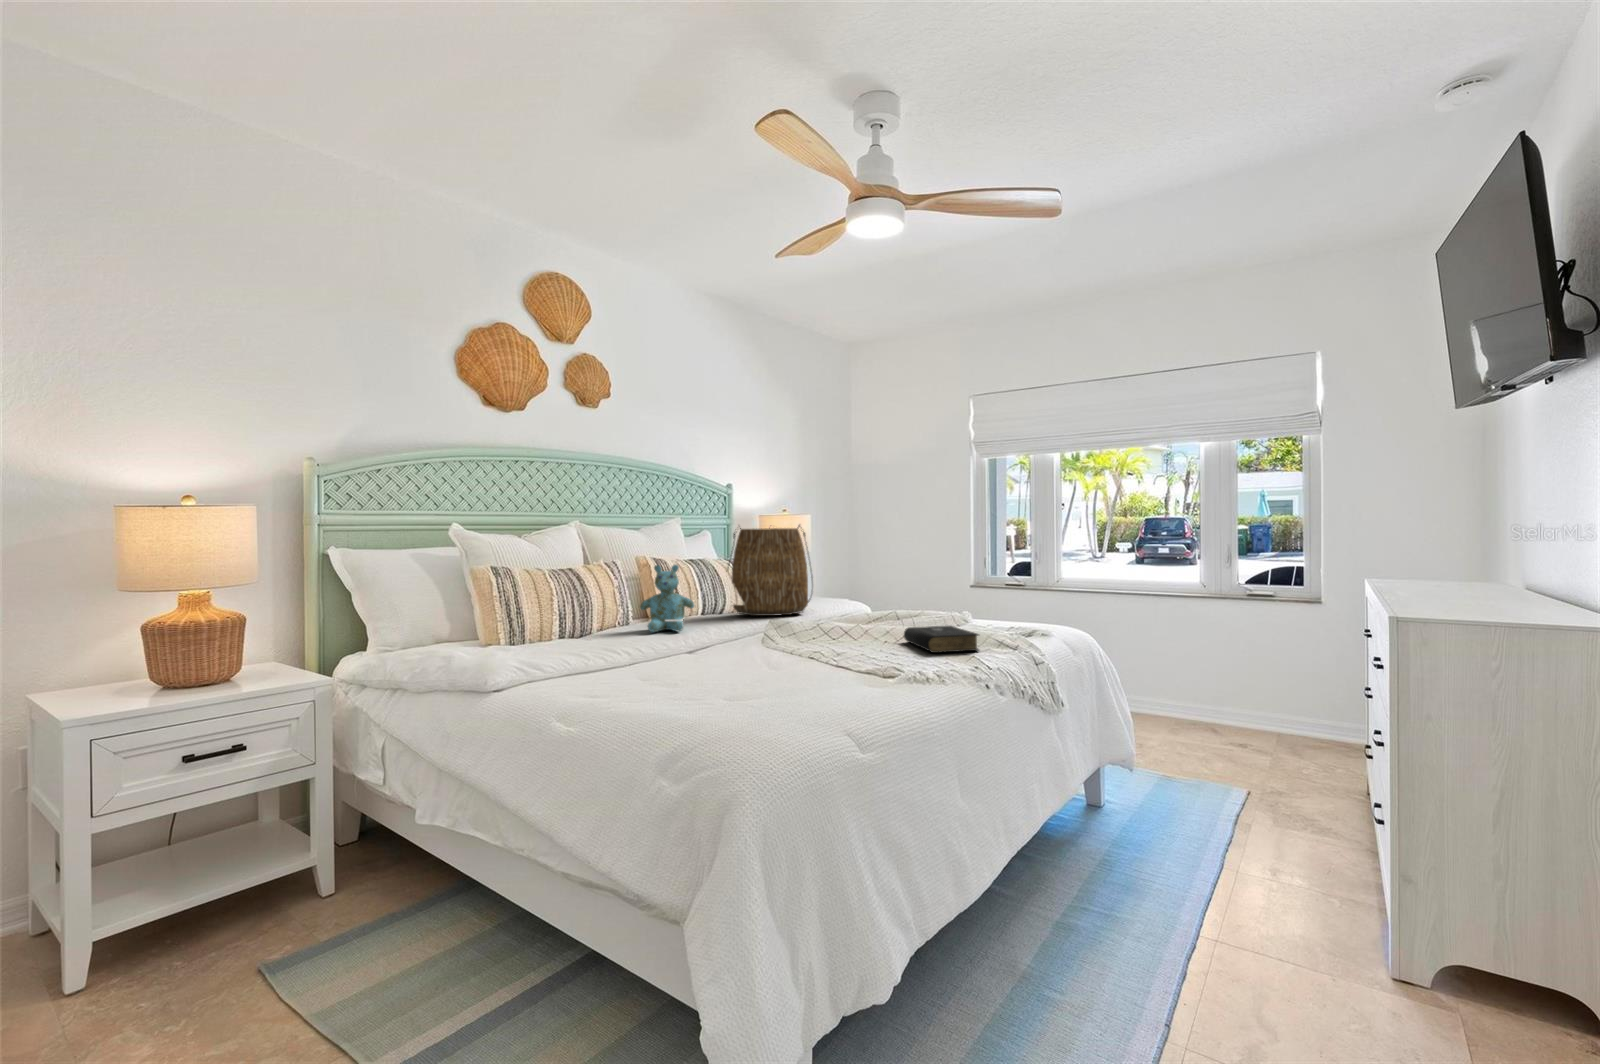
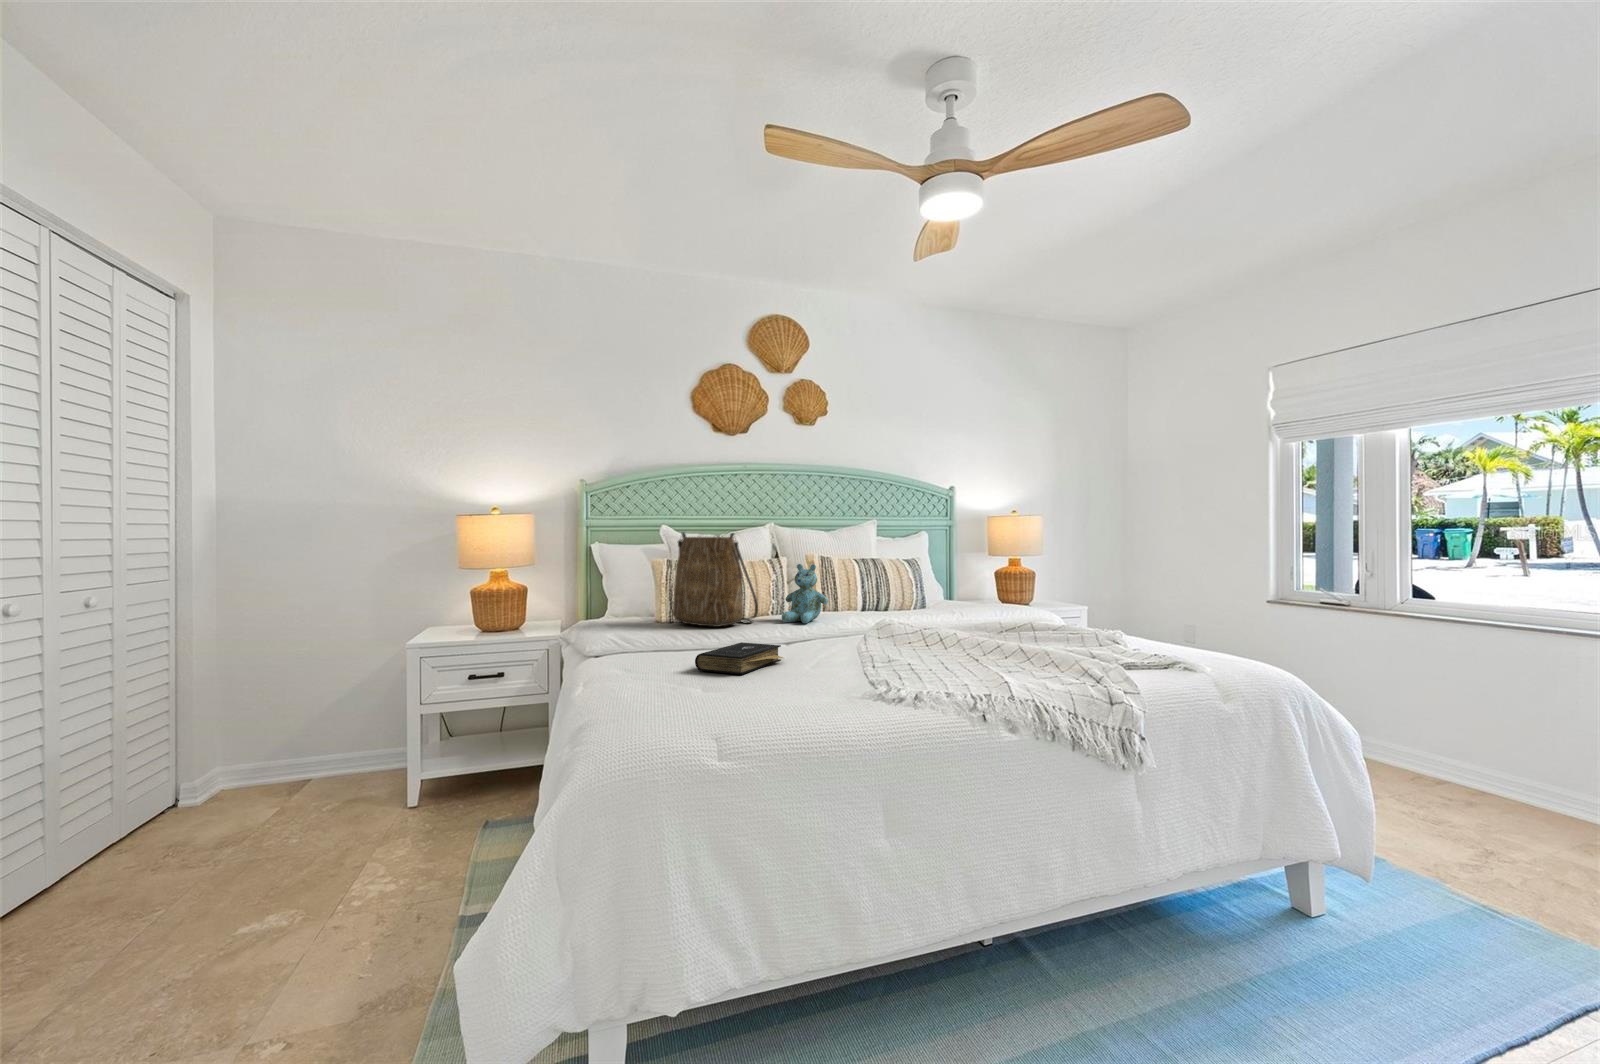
tote bag: present [728,525,809,616] -> present [673,532,758,627]
book: present [904,626,979,653] -> present [695,642,783,675]

